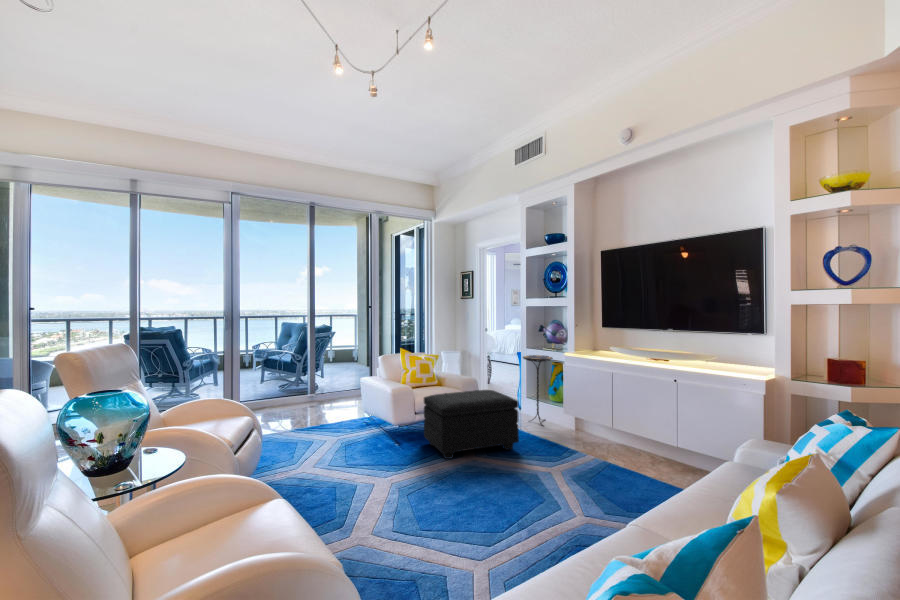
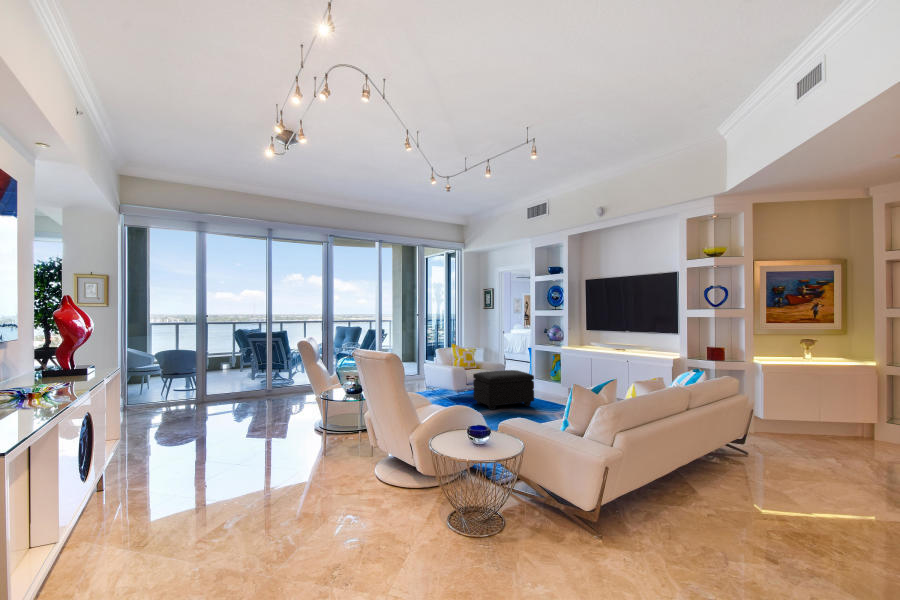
side table: present [523,355,553,423] -> none [533,349,554,396]

